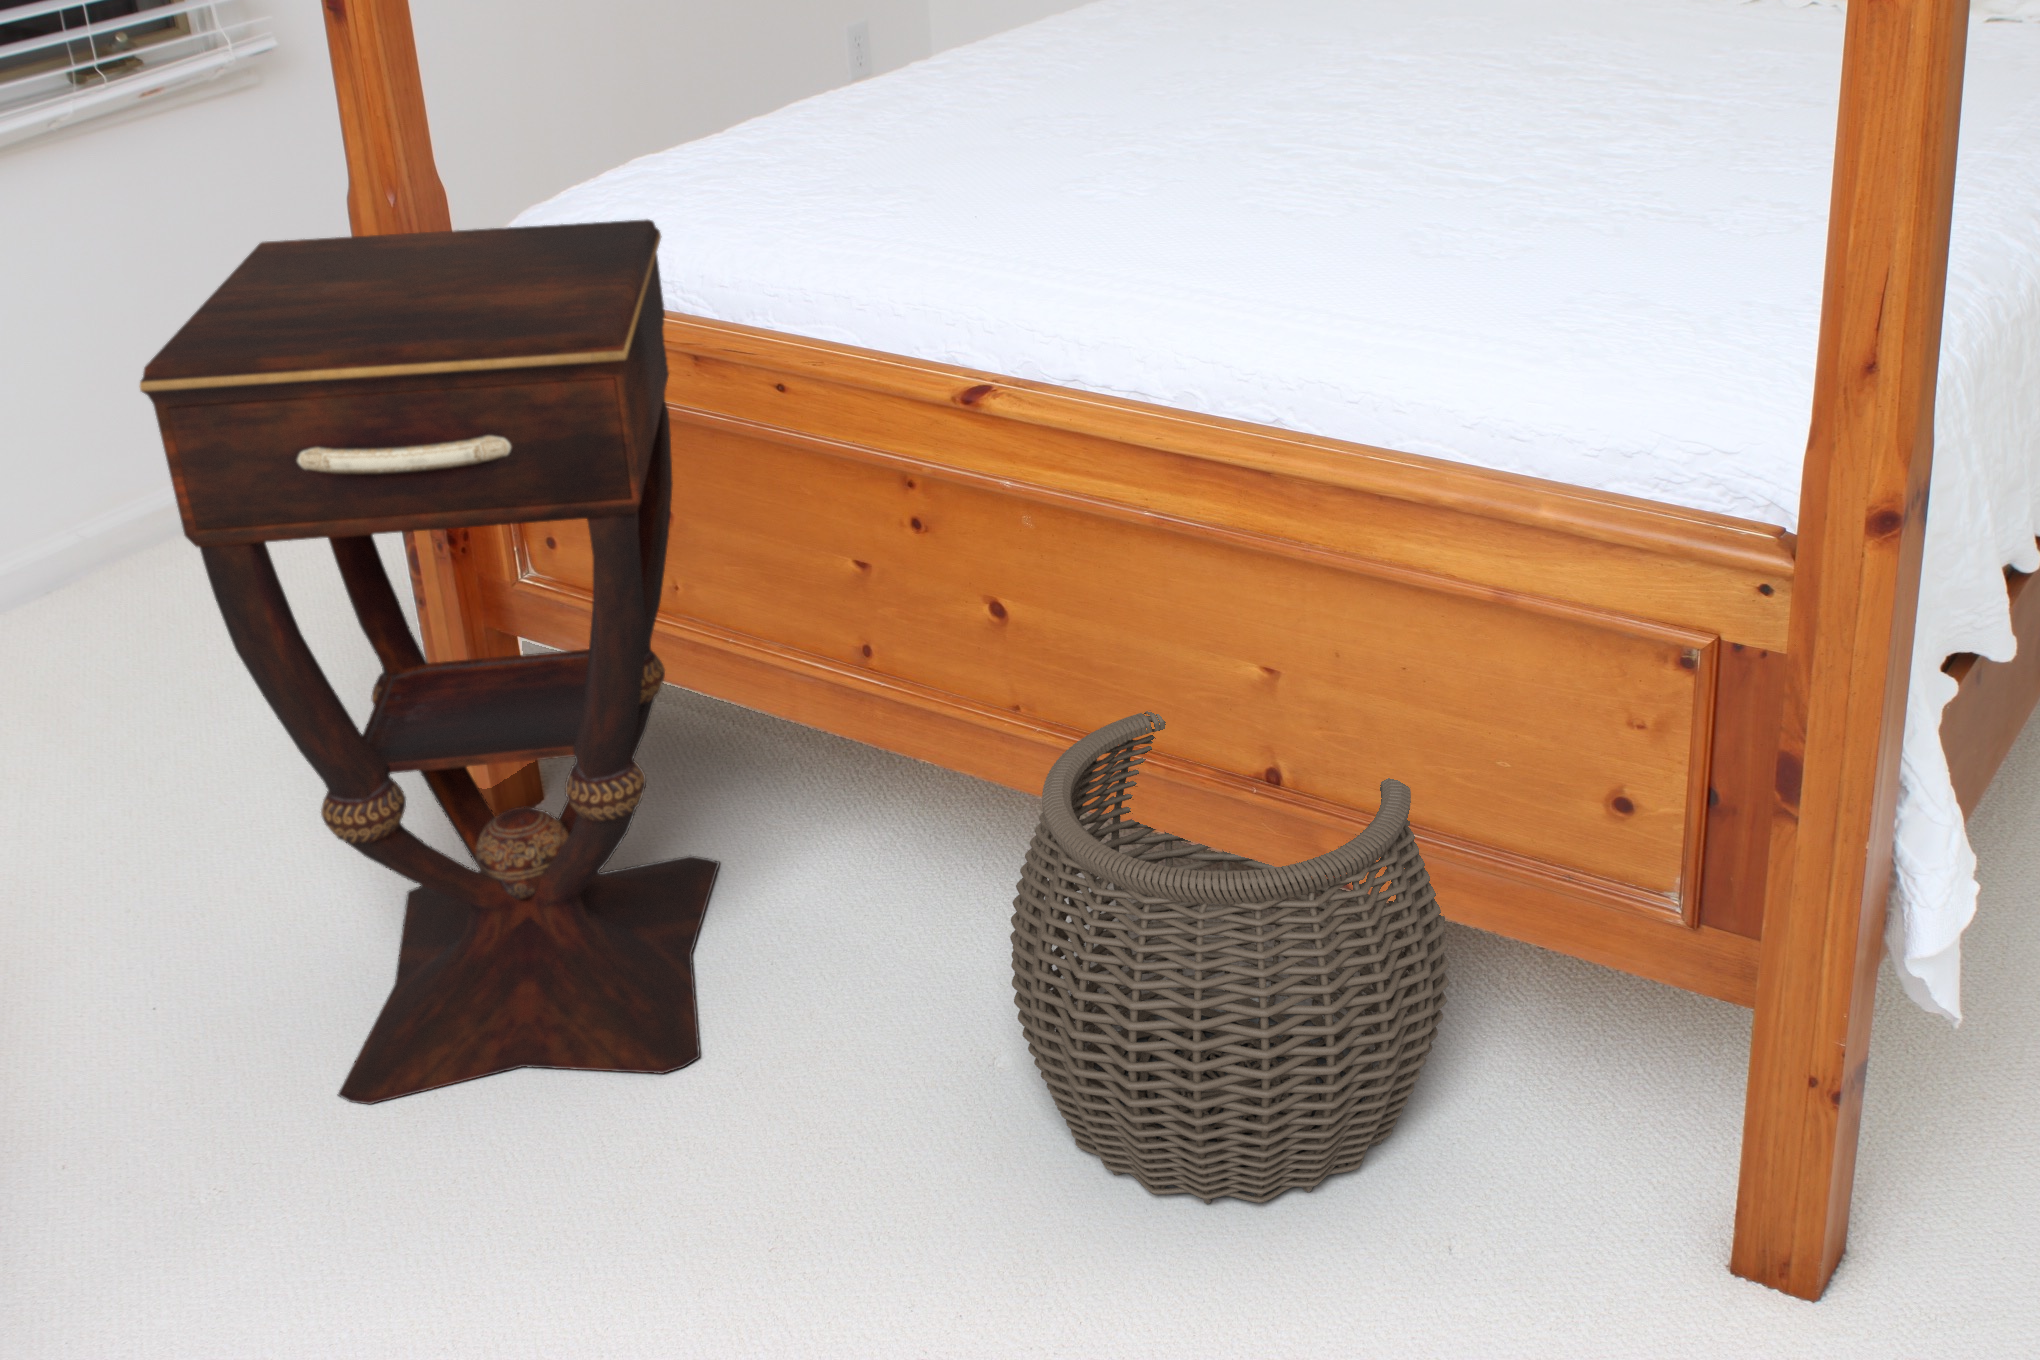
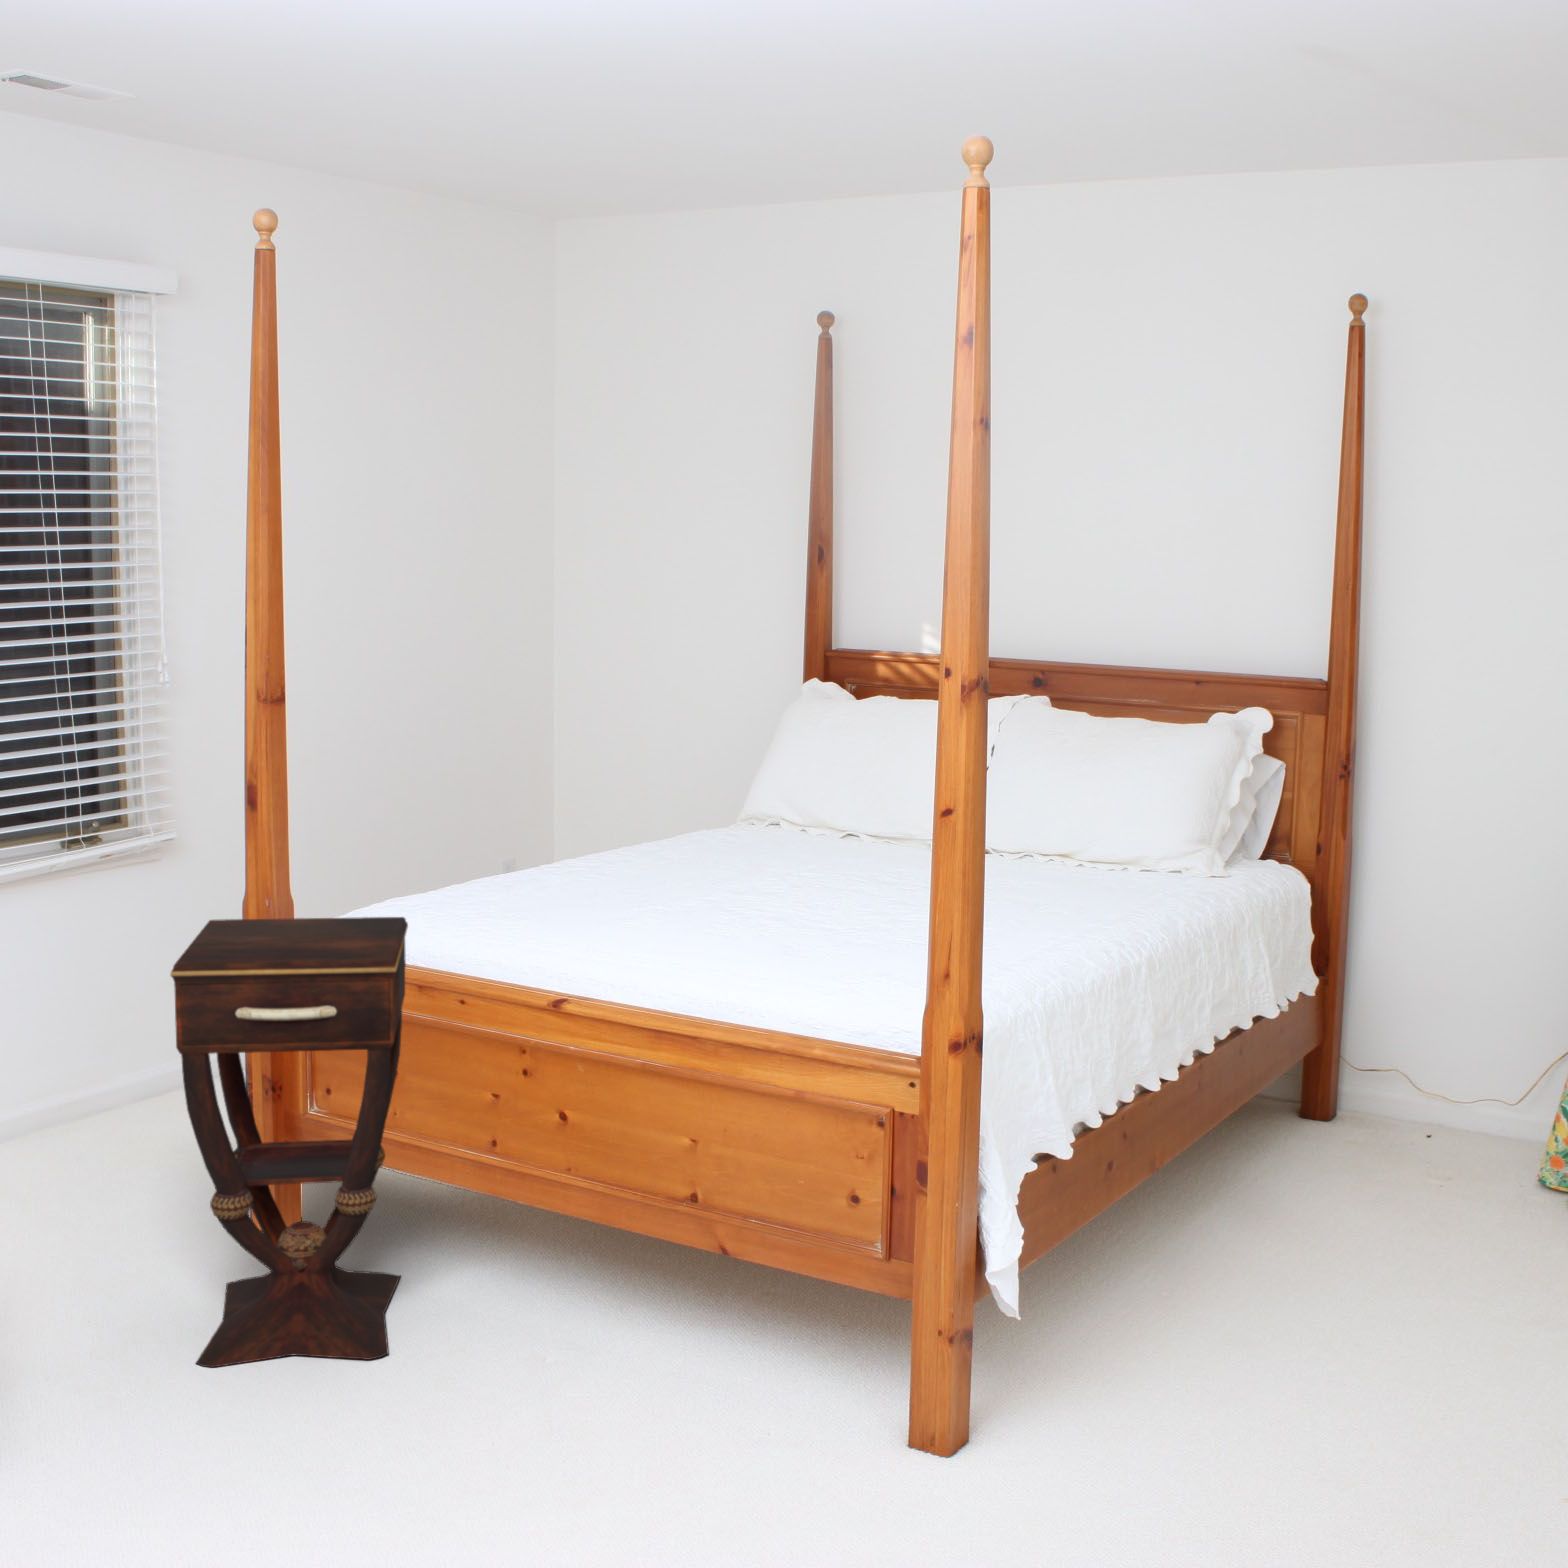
woven basket: present [1010,710,1450,1204] -> none [557,1165,781,1416]

